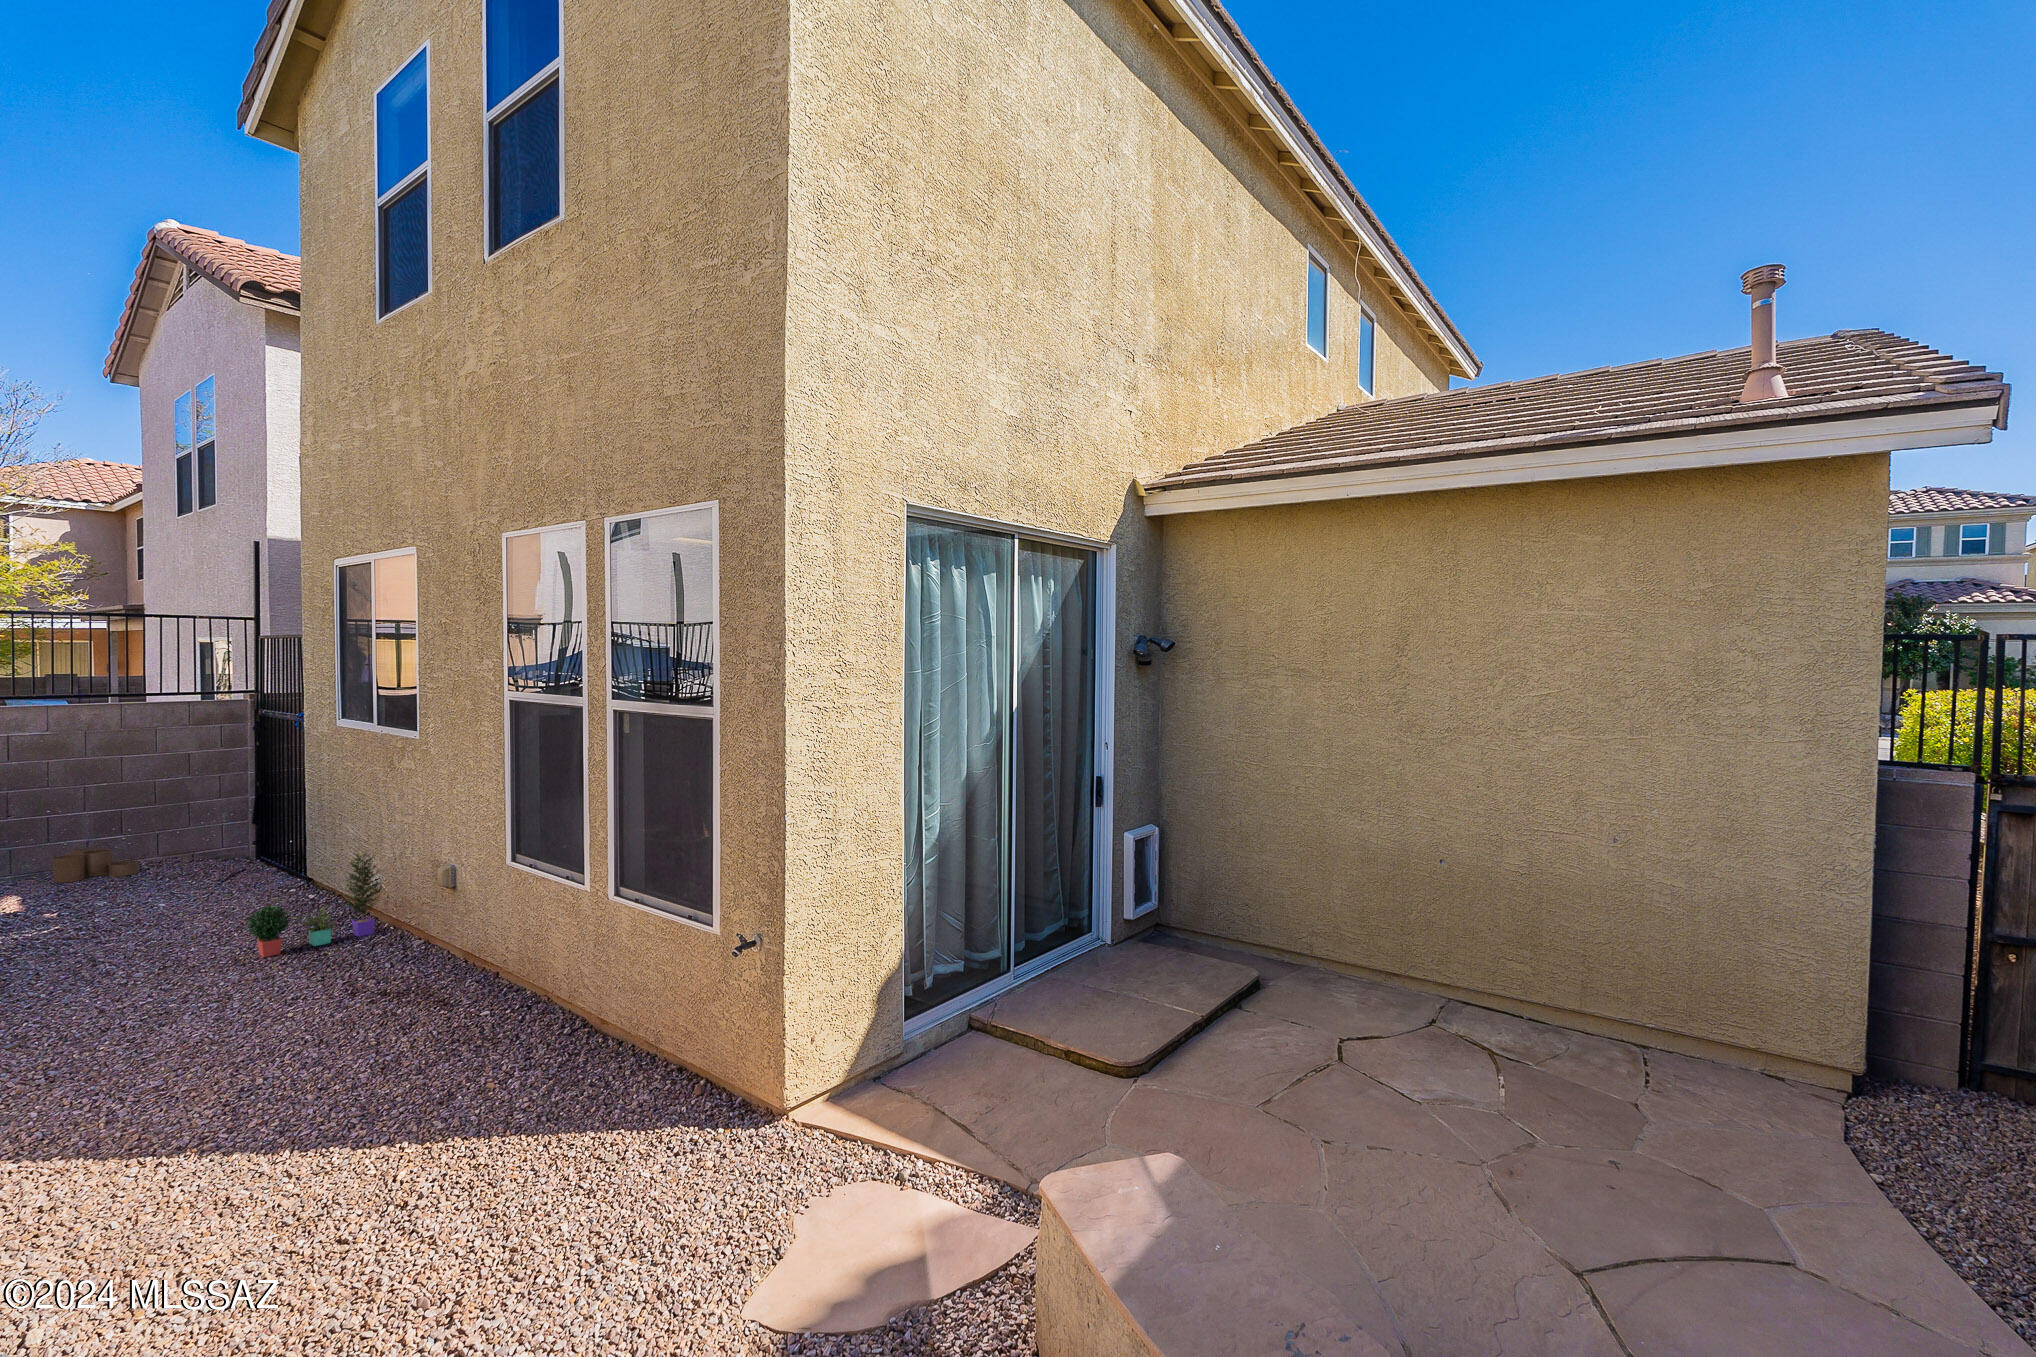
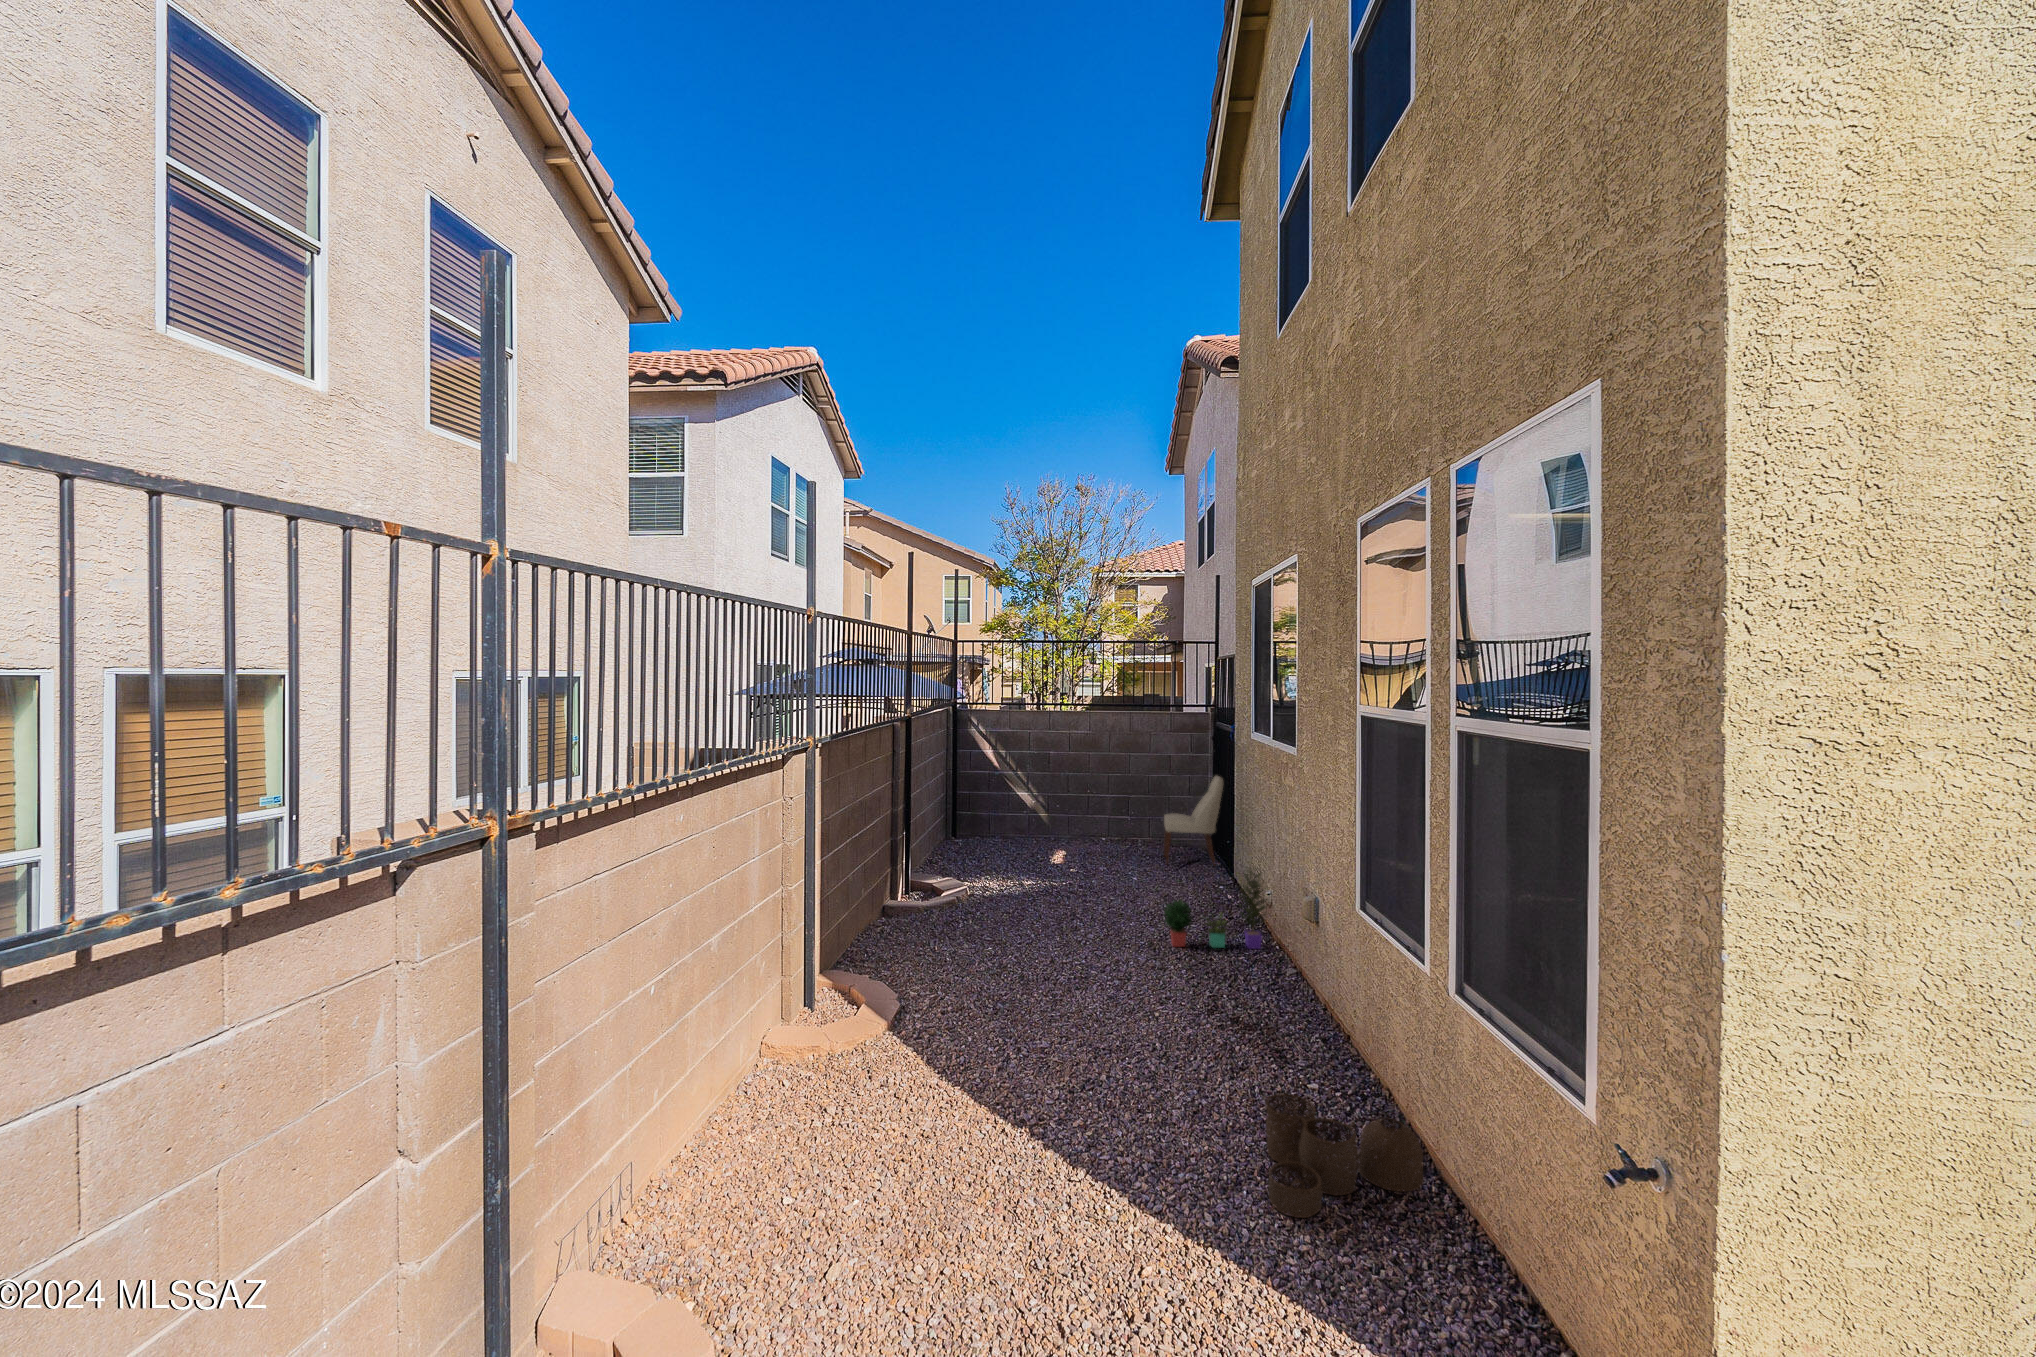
chair: none [181,768,275,882] -> present [1164,776,1223,866]
woven basket: present [52,845,139,883] -> present [1266,1086,1424,1218]

